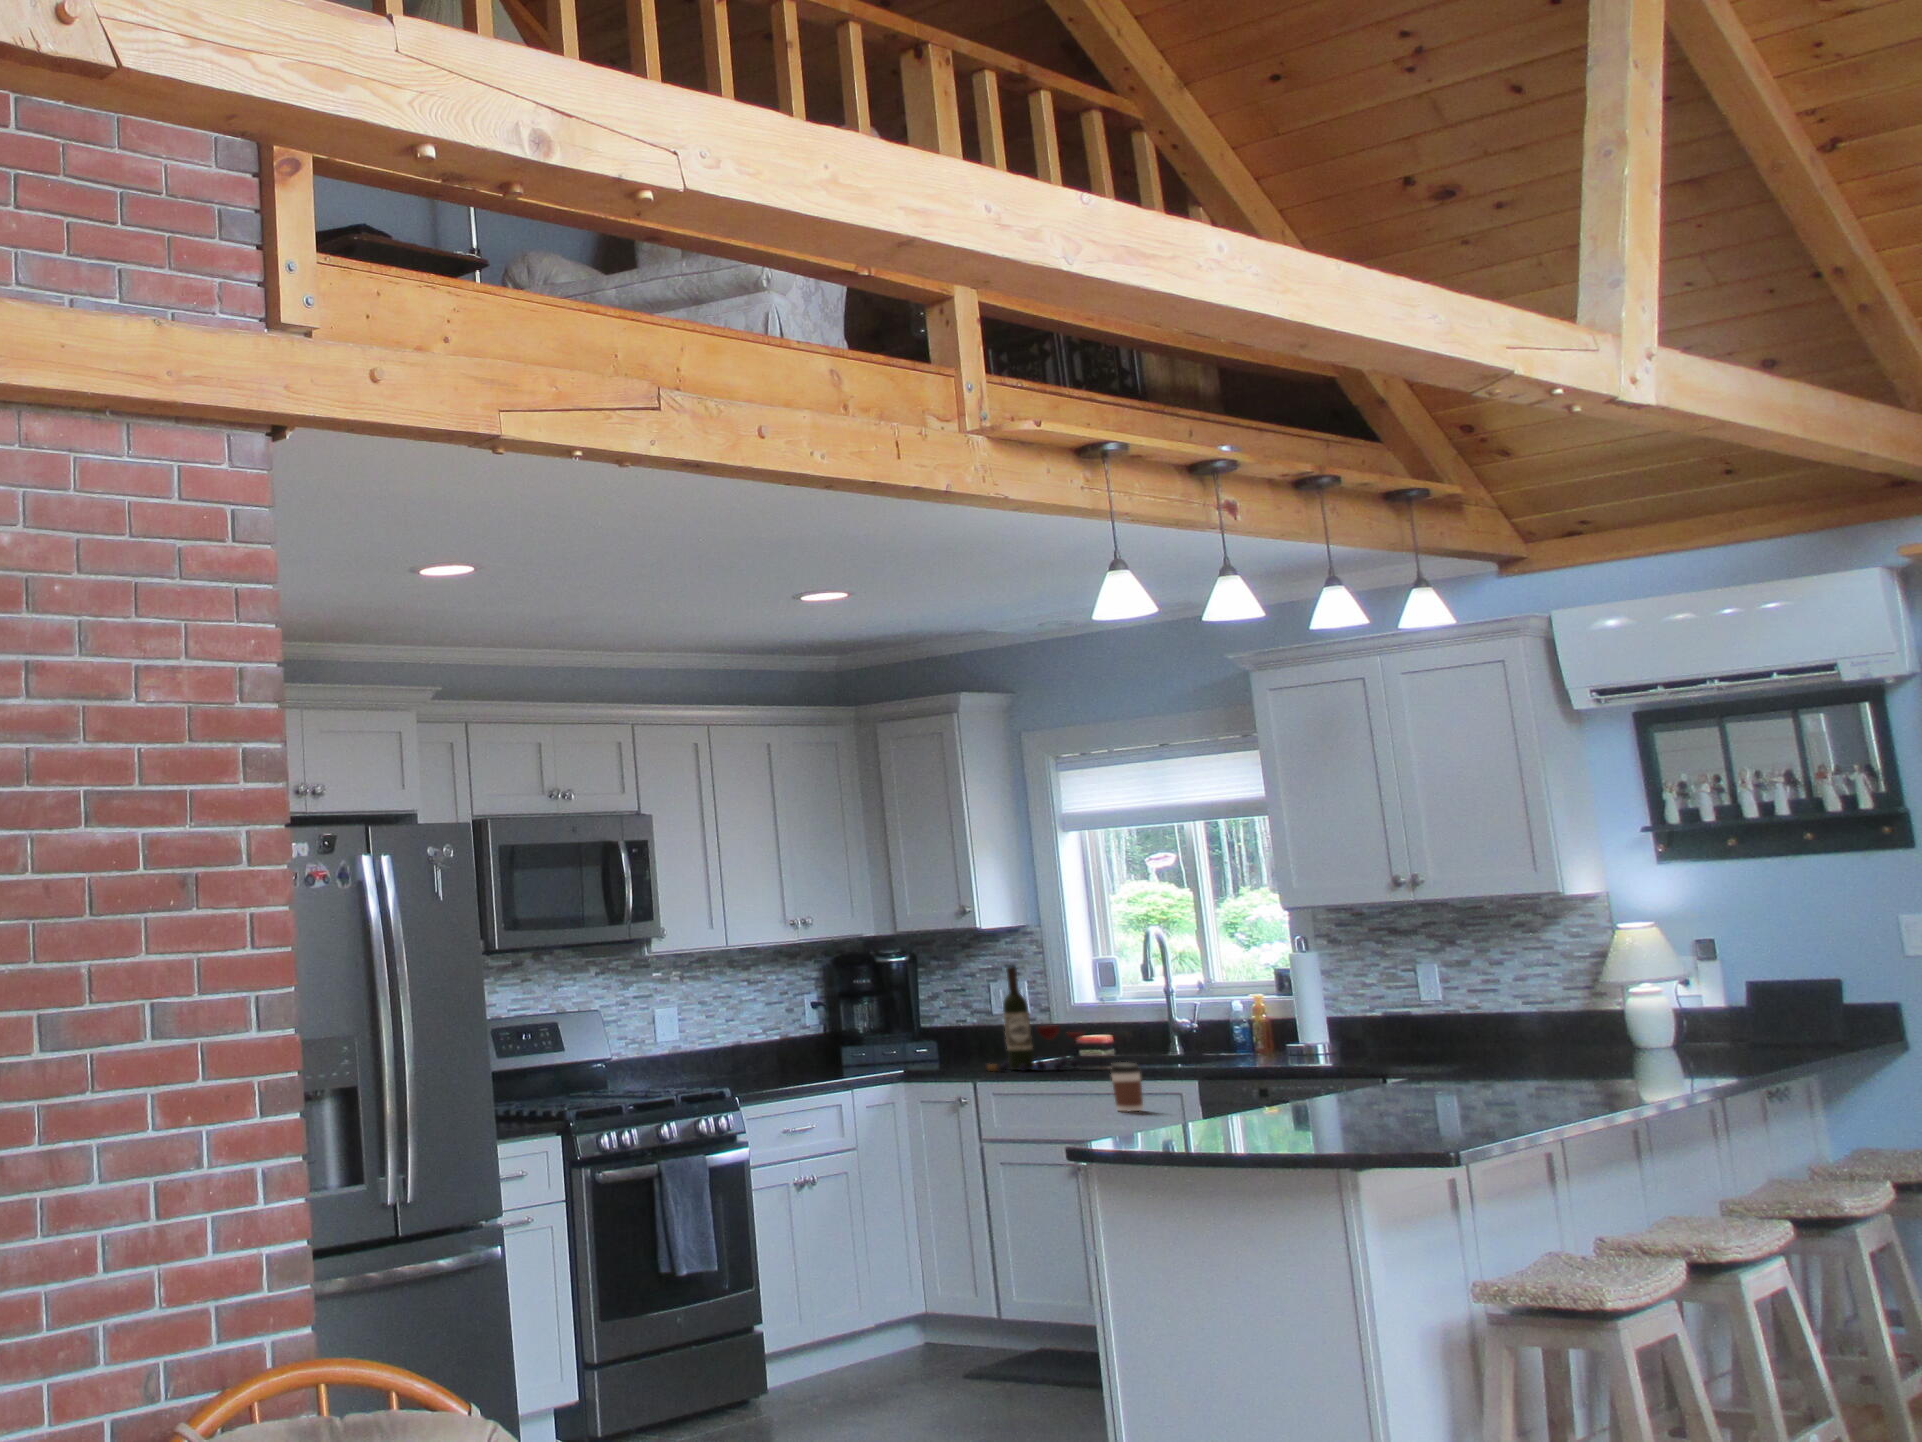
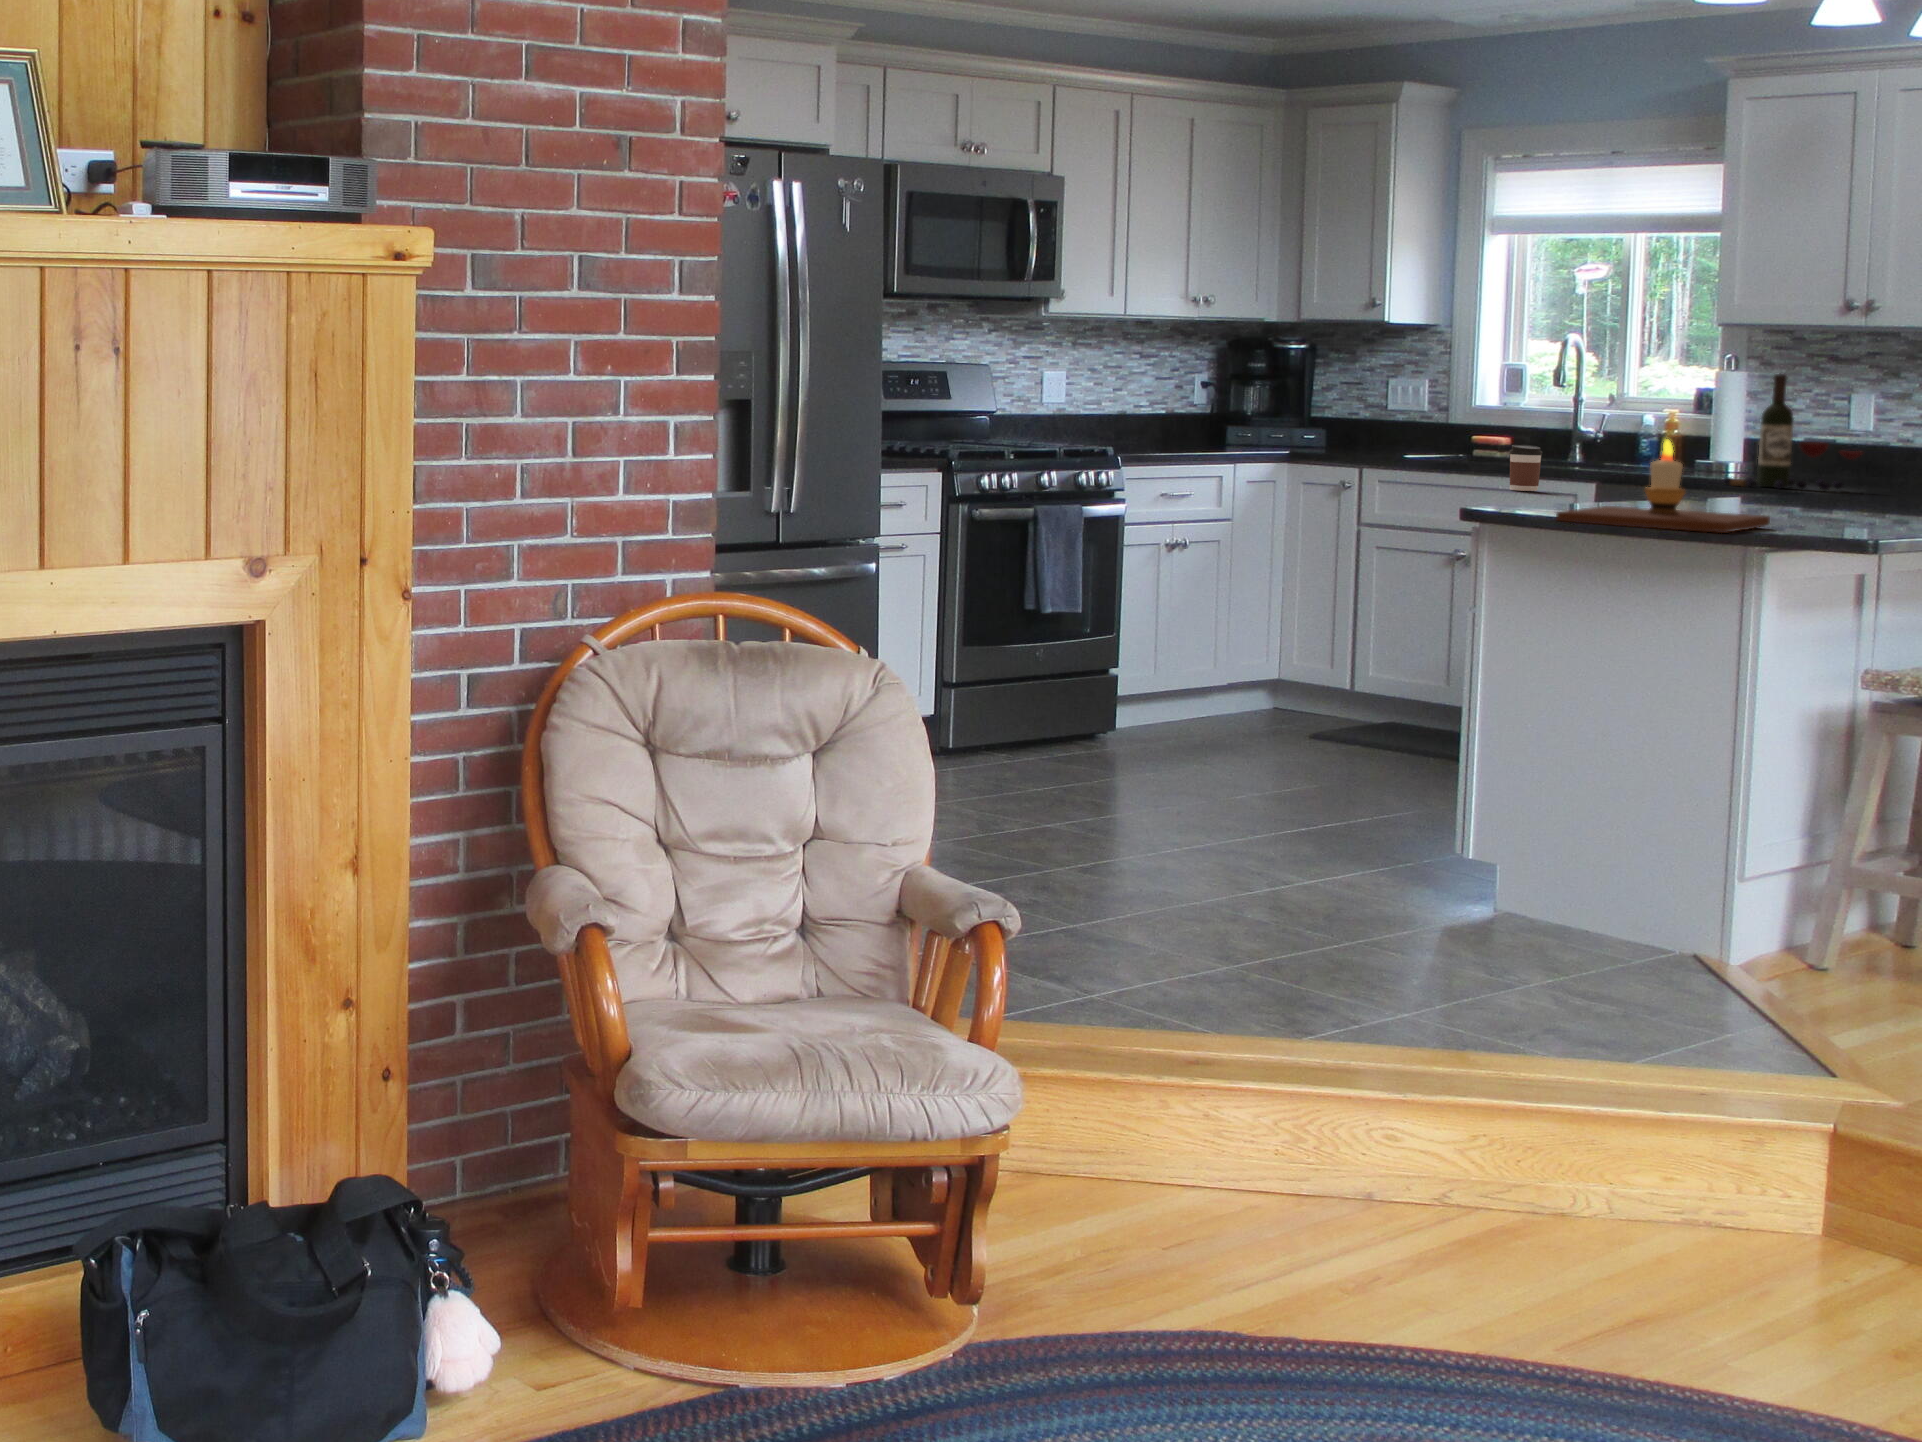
wine bottle: present [984,966,1084,1072] -> present [1724,374,1862,490]
candle: none [1154,1066,1353,1164] -> present [1556,440,1770,533]

